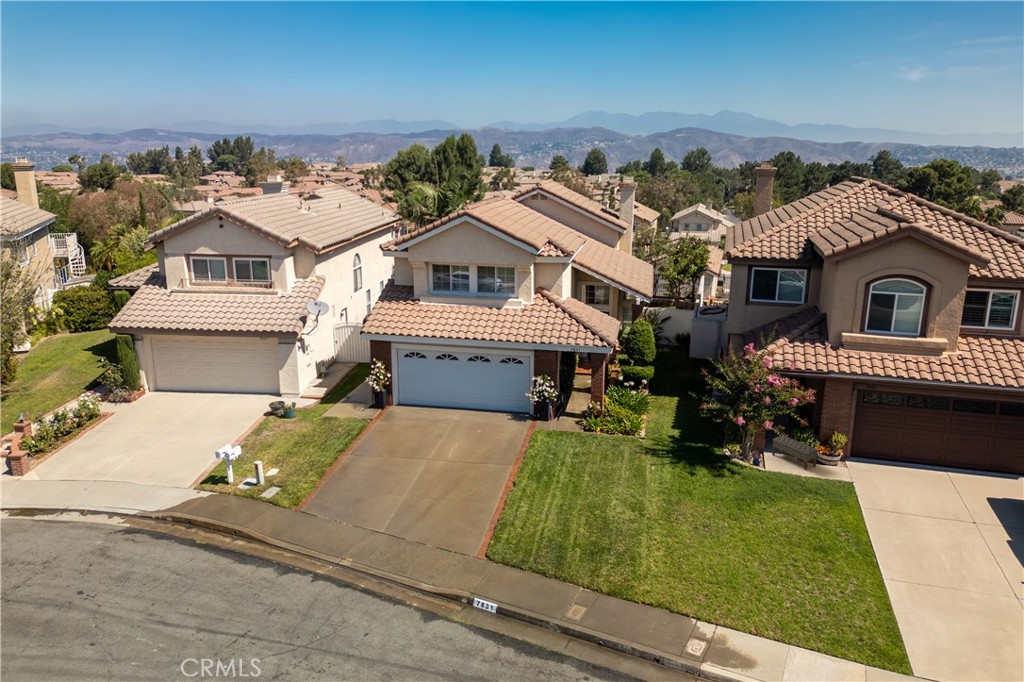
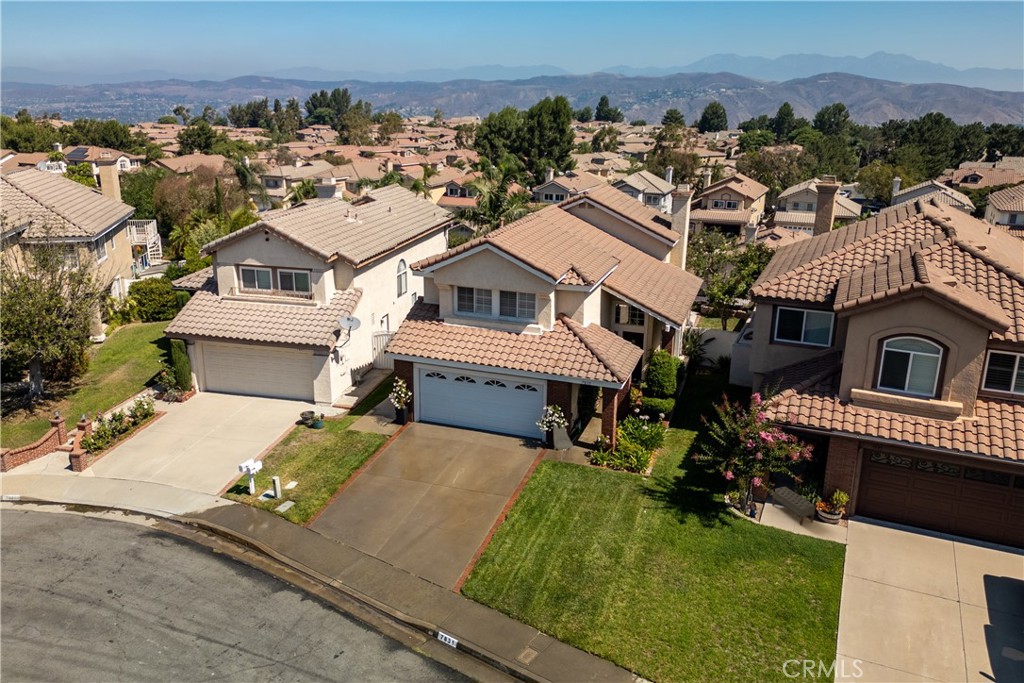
chair: none [544,389,566,432] -> present [554,424,573,459]

